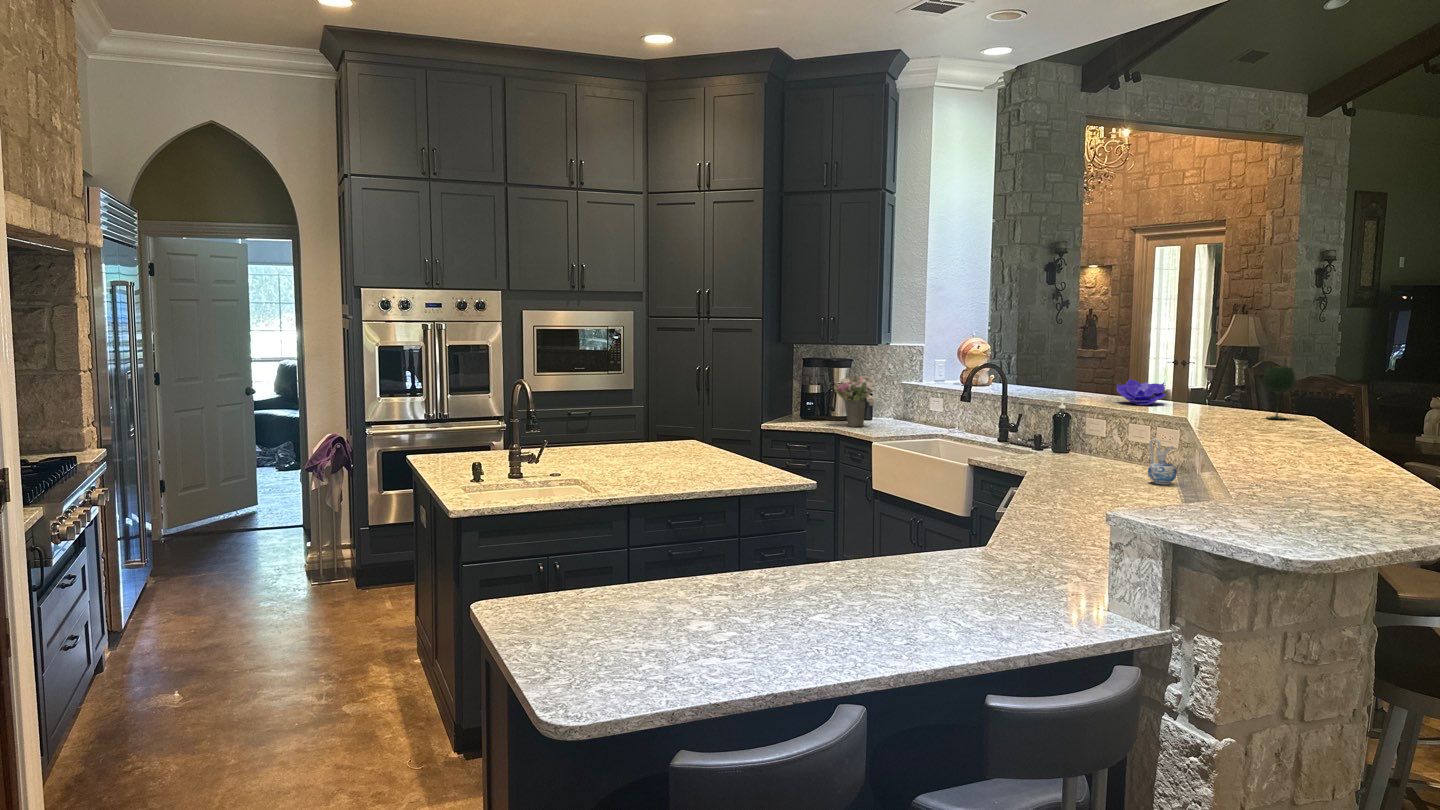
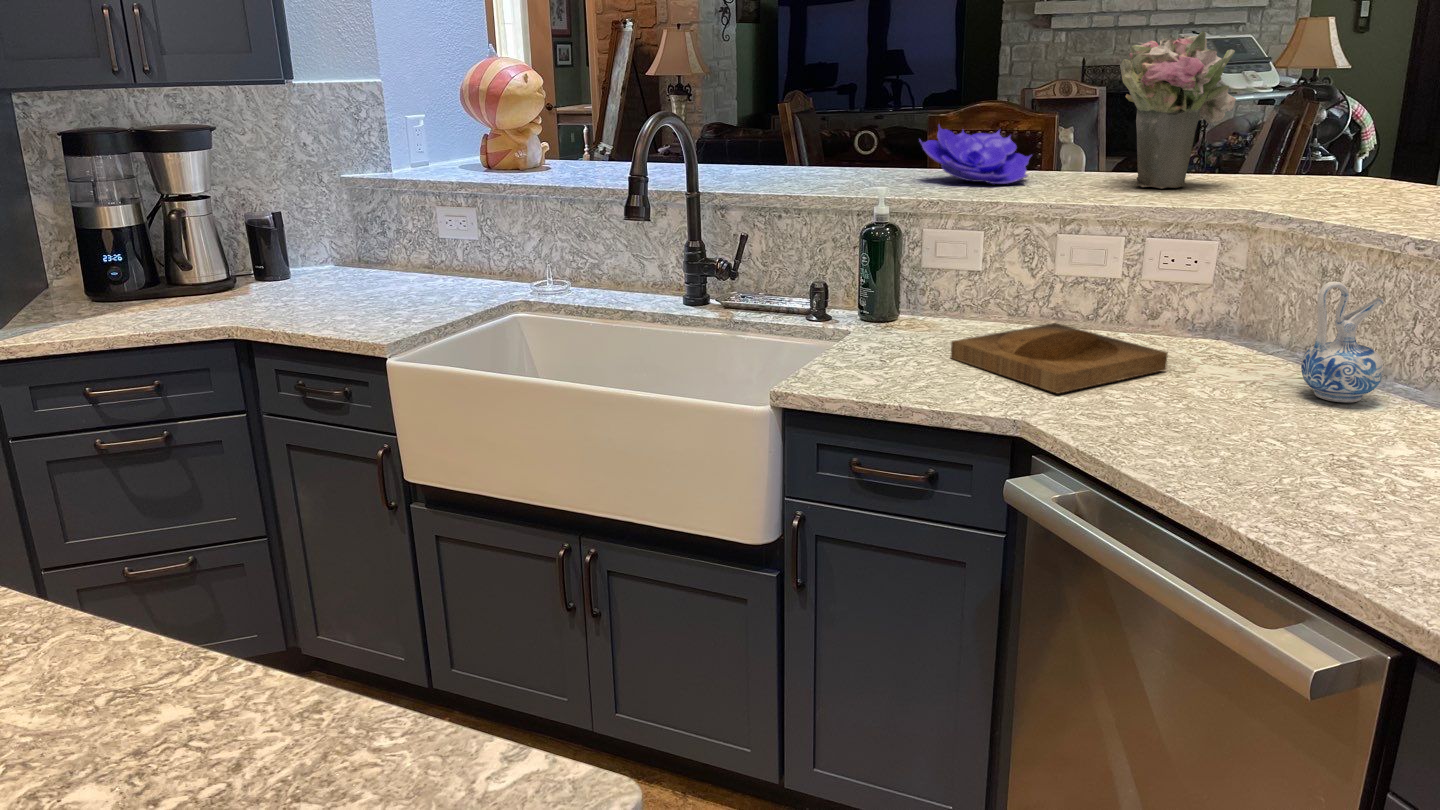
wine glass: present [1263,366,1295,419] -> none [1322,72,1396,192]
flower bouquet: present [834,375,876,427] -> present [1120,32,1236,189]
tray: none [1055,455,1123,473] -> present [951,323,1168,393]

